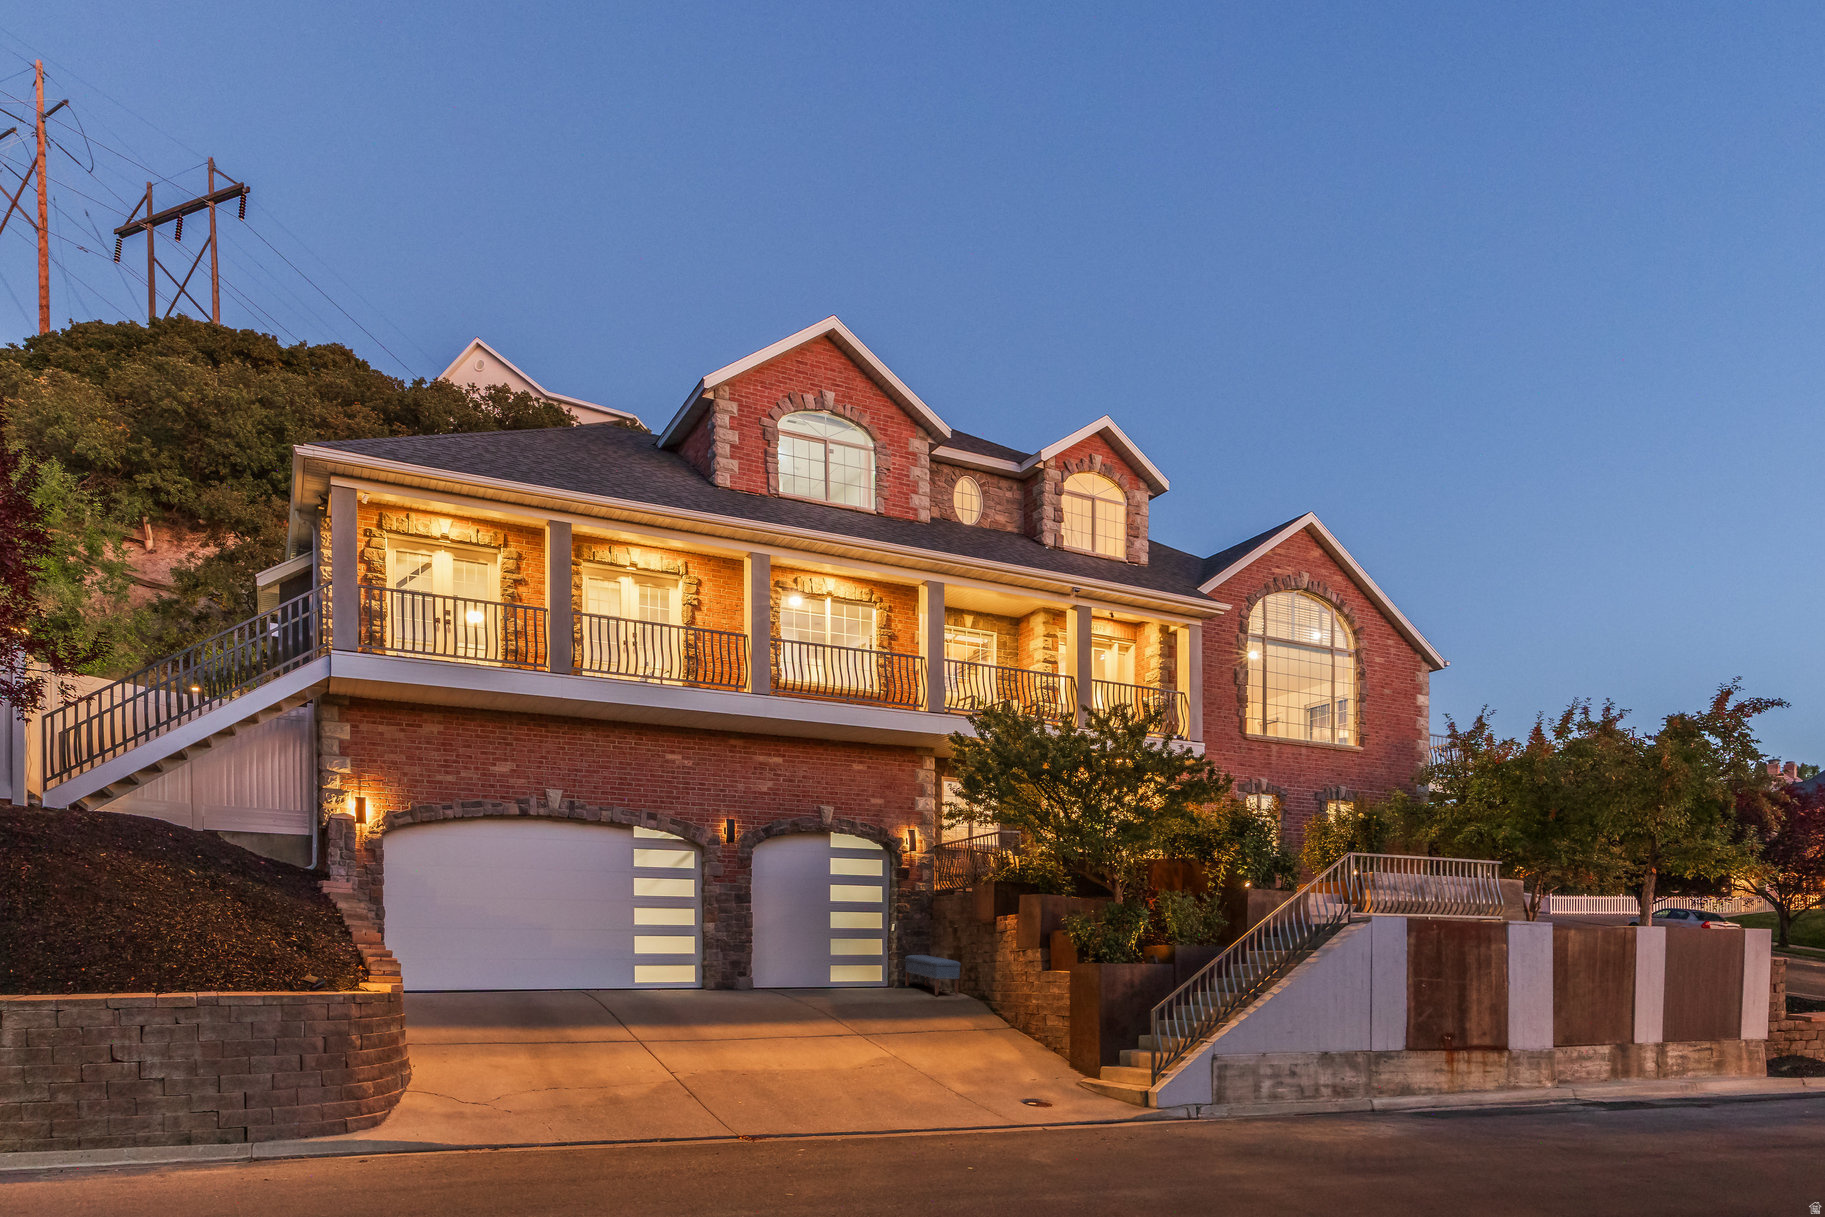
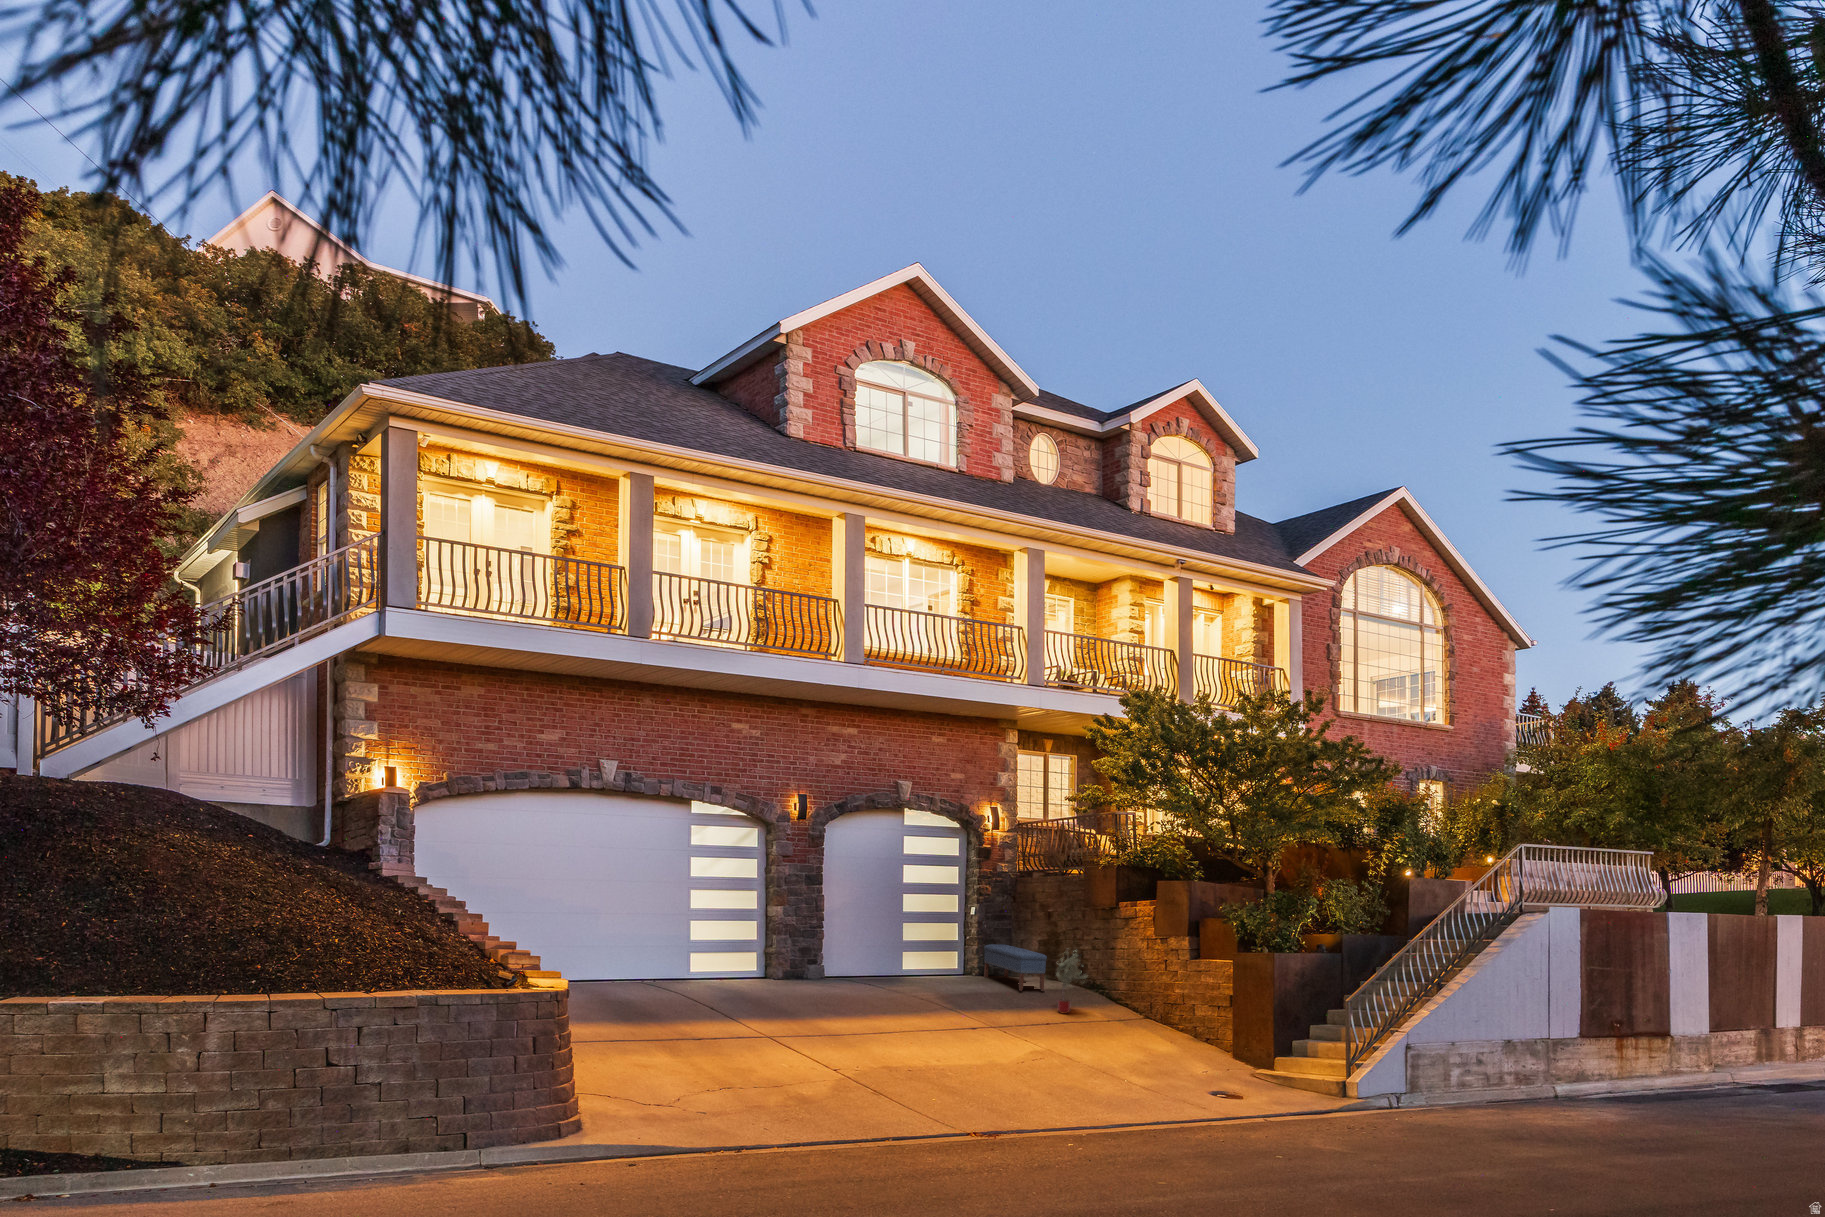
potted tree: none [963,952,994,1012] -> present [1056,950,1086,1014]

